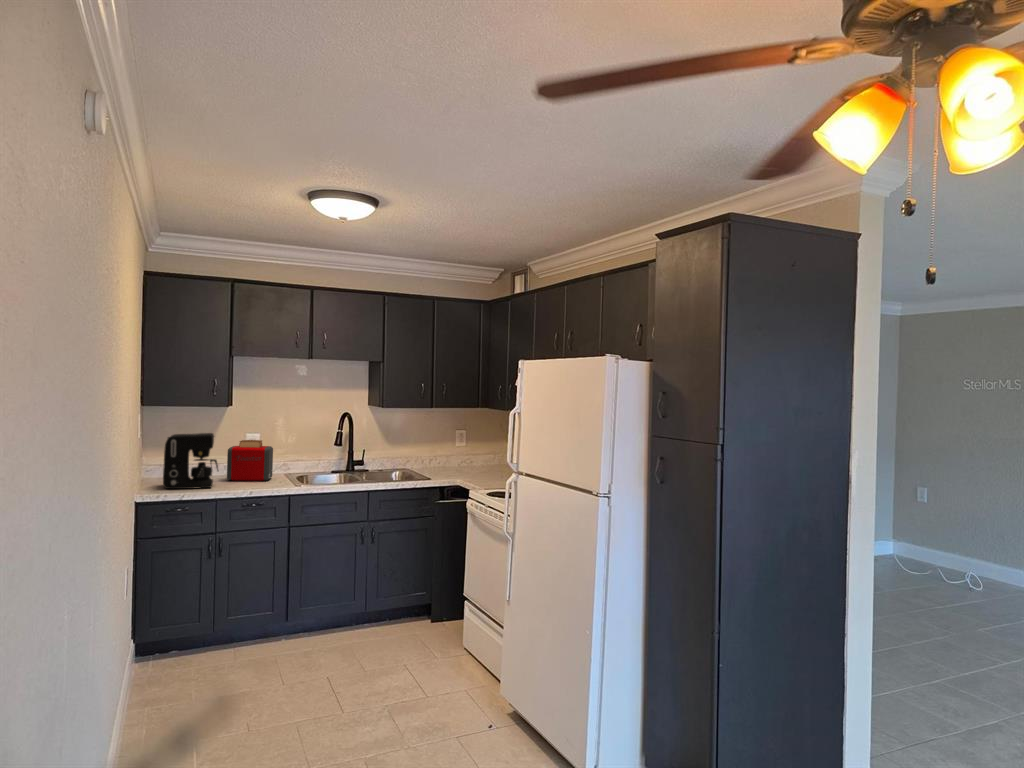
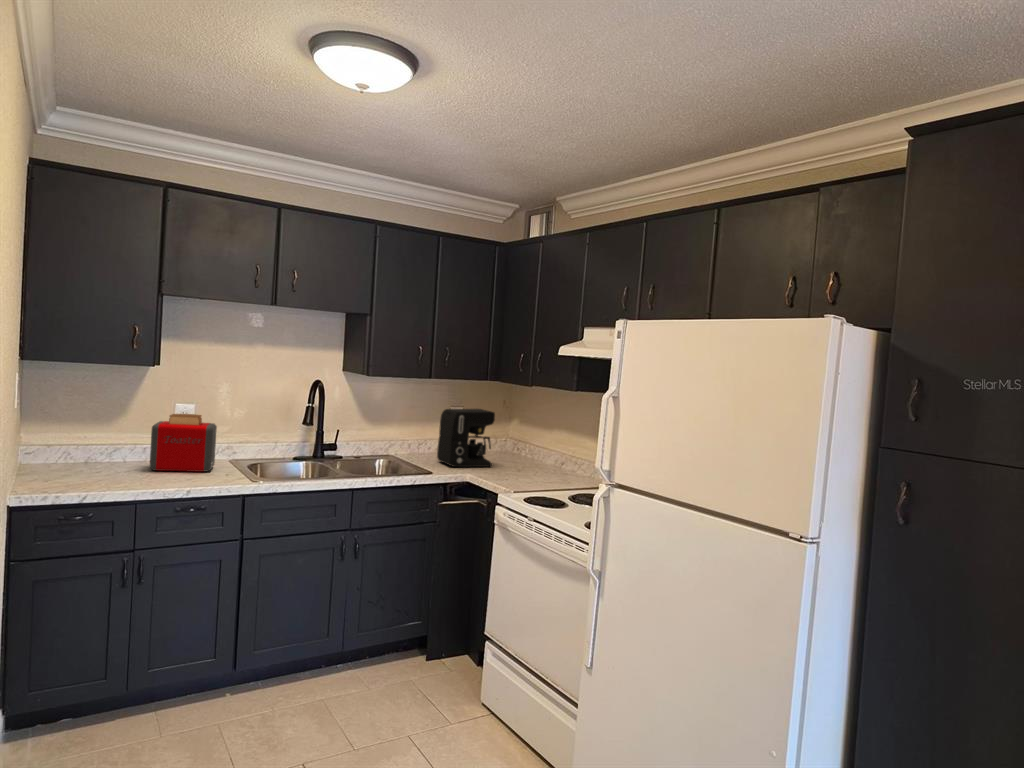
coffee maker: present [163,433,218,489] -> present [437,409,495,467]

